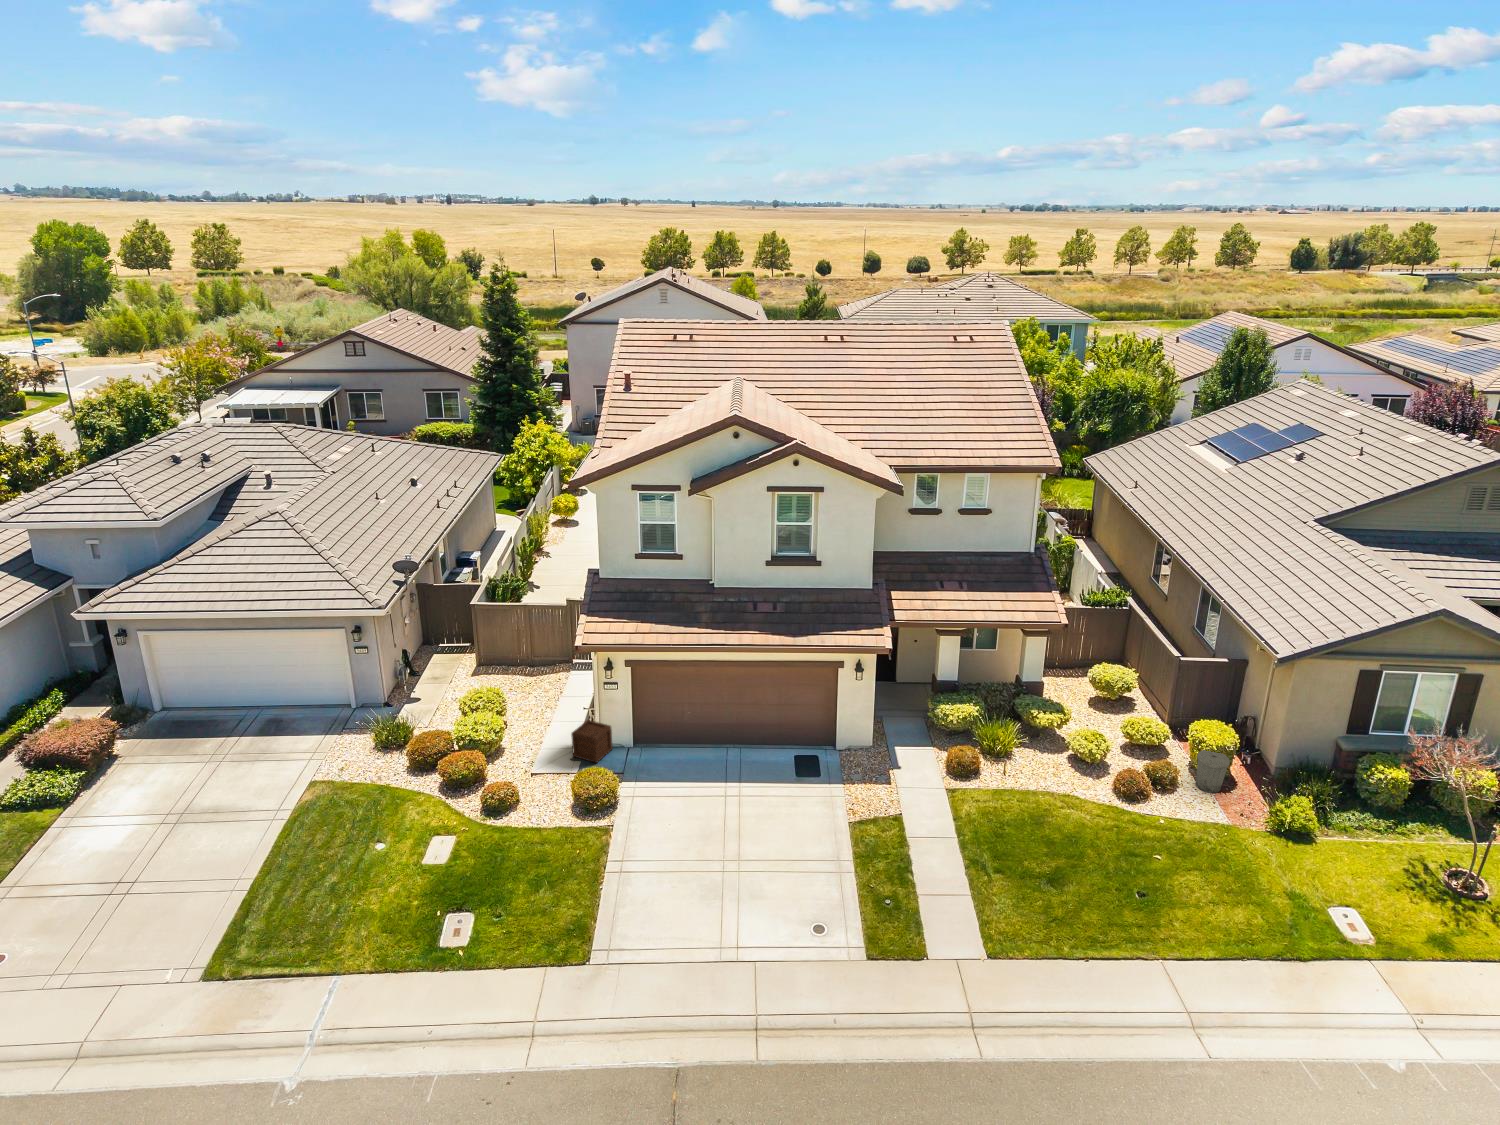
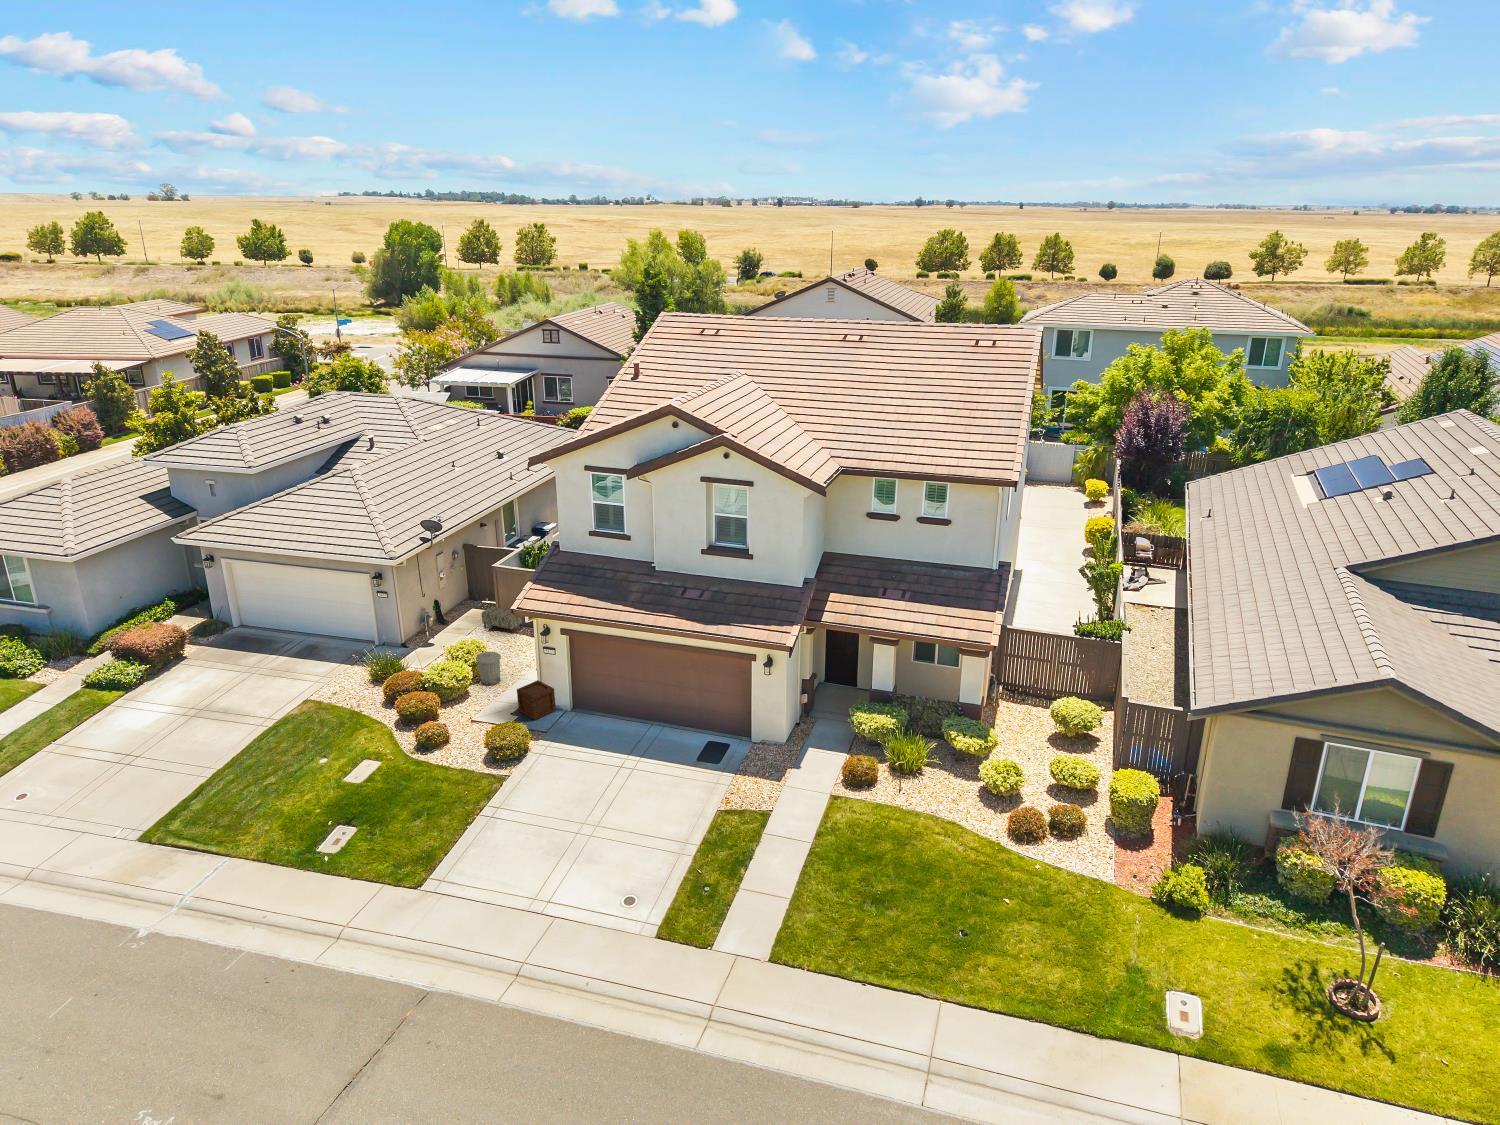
bench: none [468,648,514,675] -> present [482,606,522,634]
trash can: present [1196,750,1230,793] -> present [476,652,501,686]

